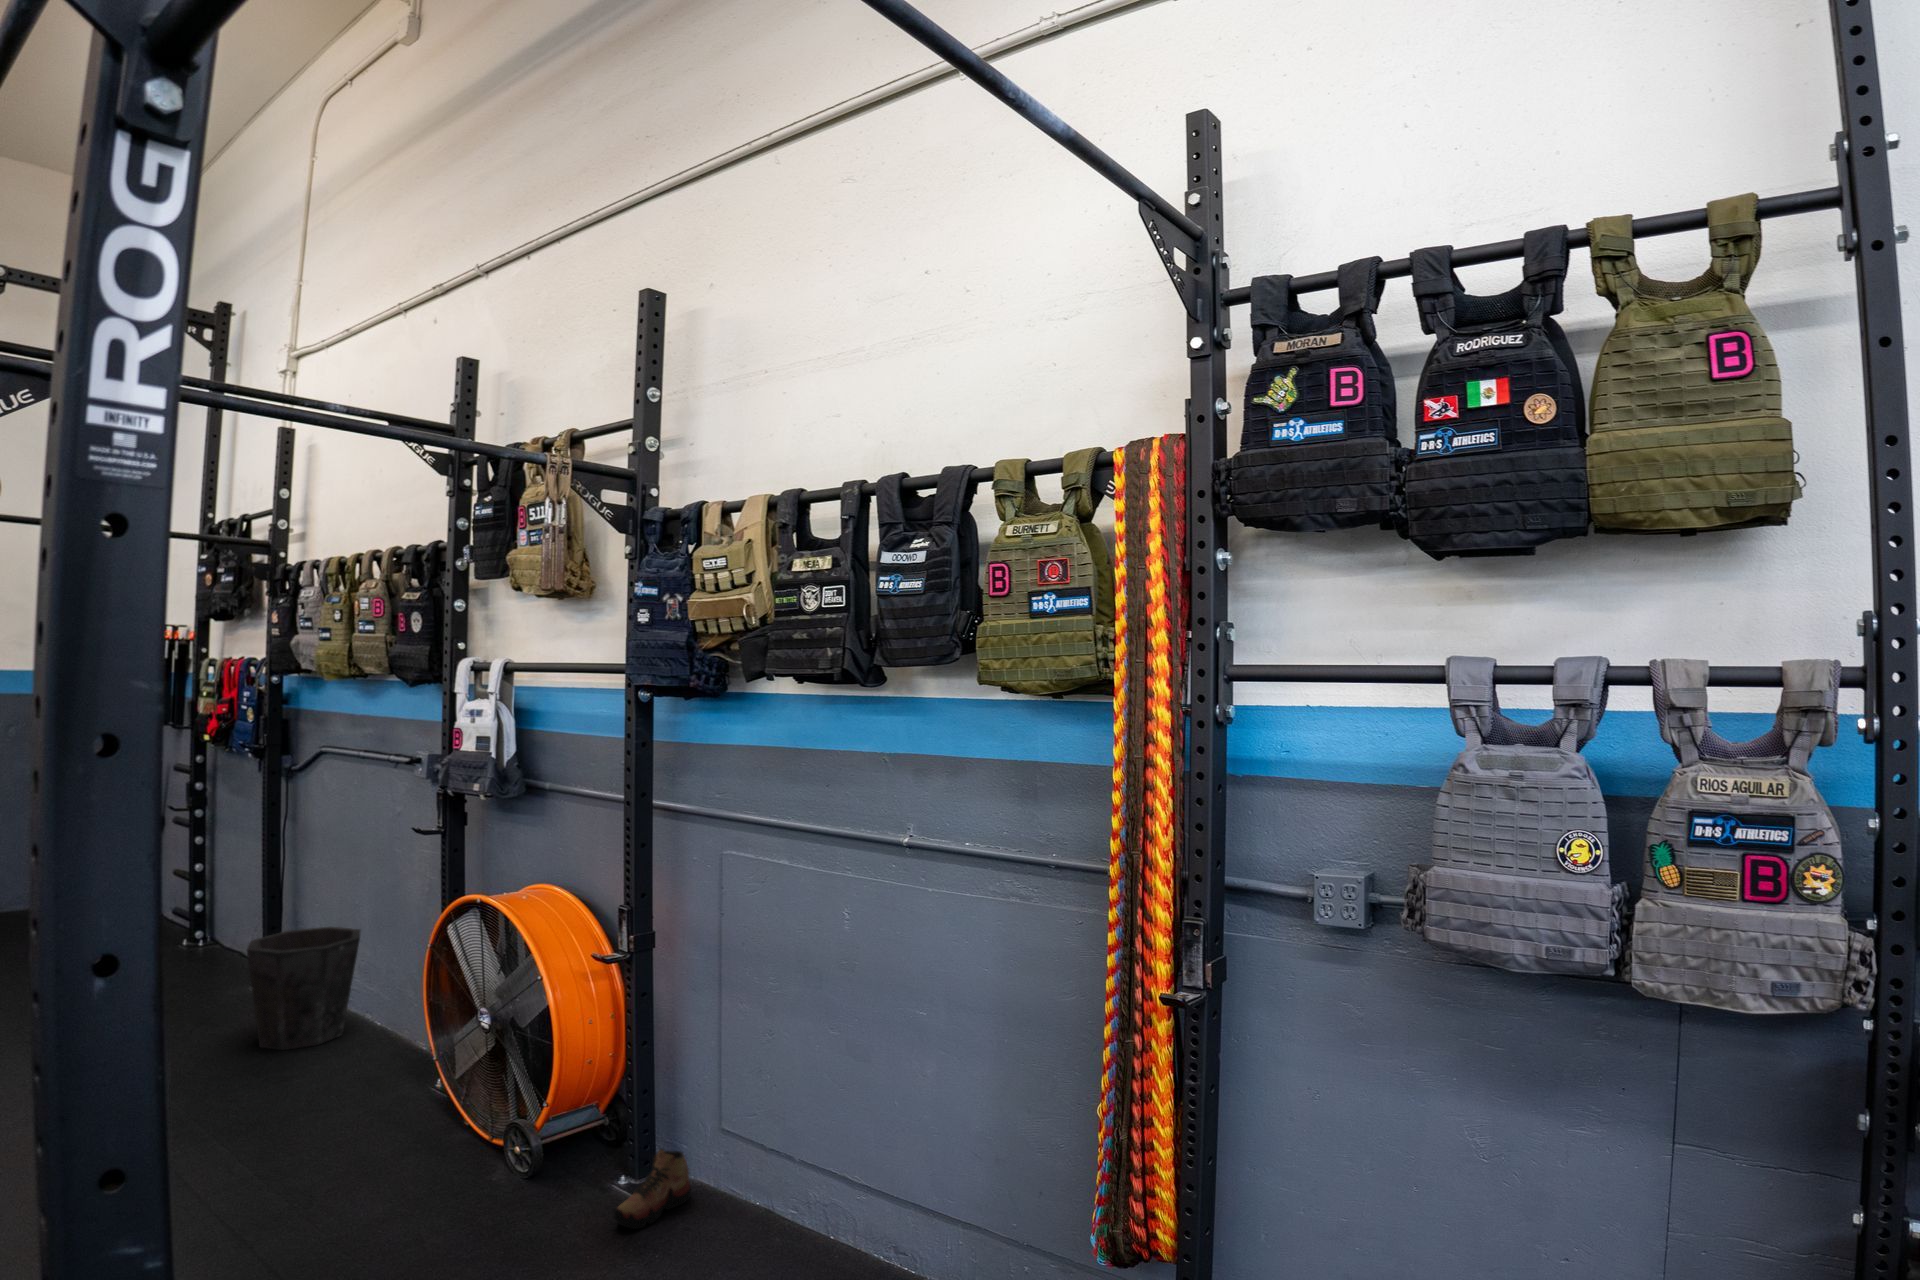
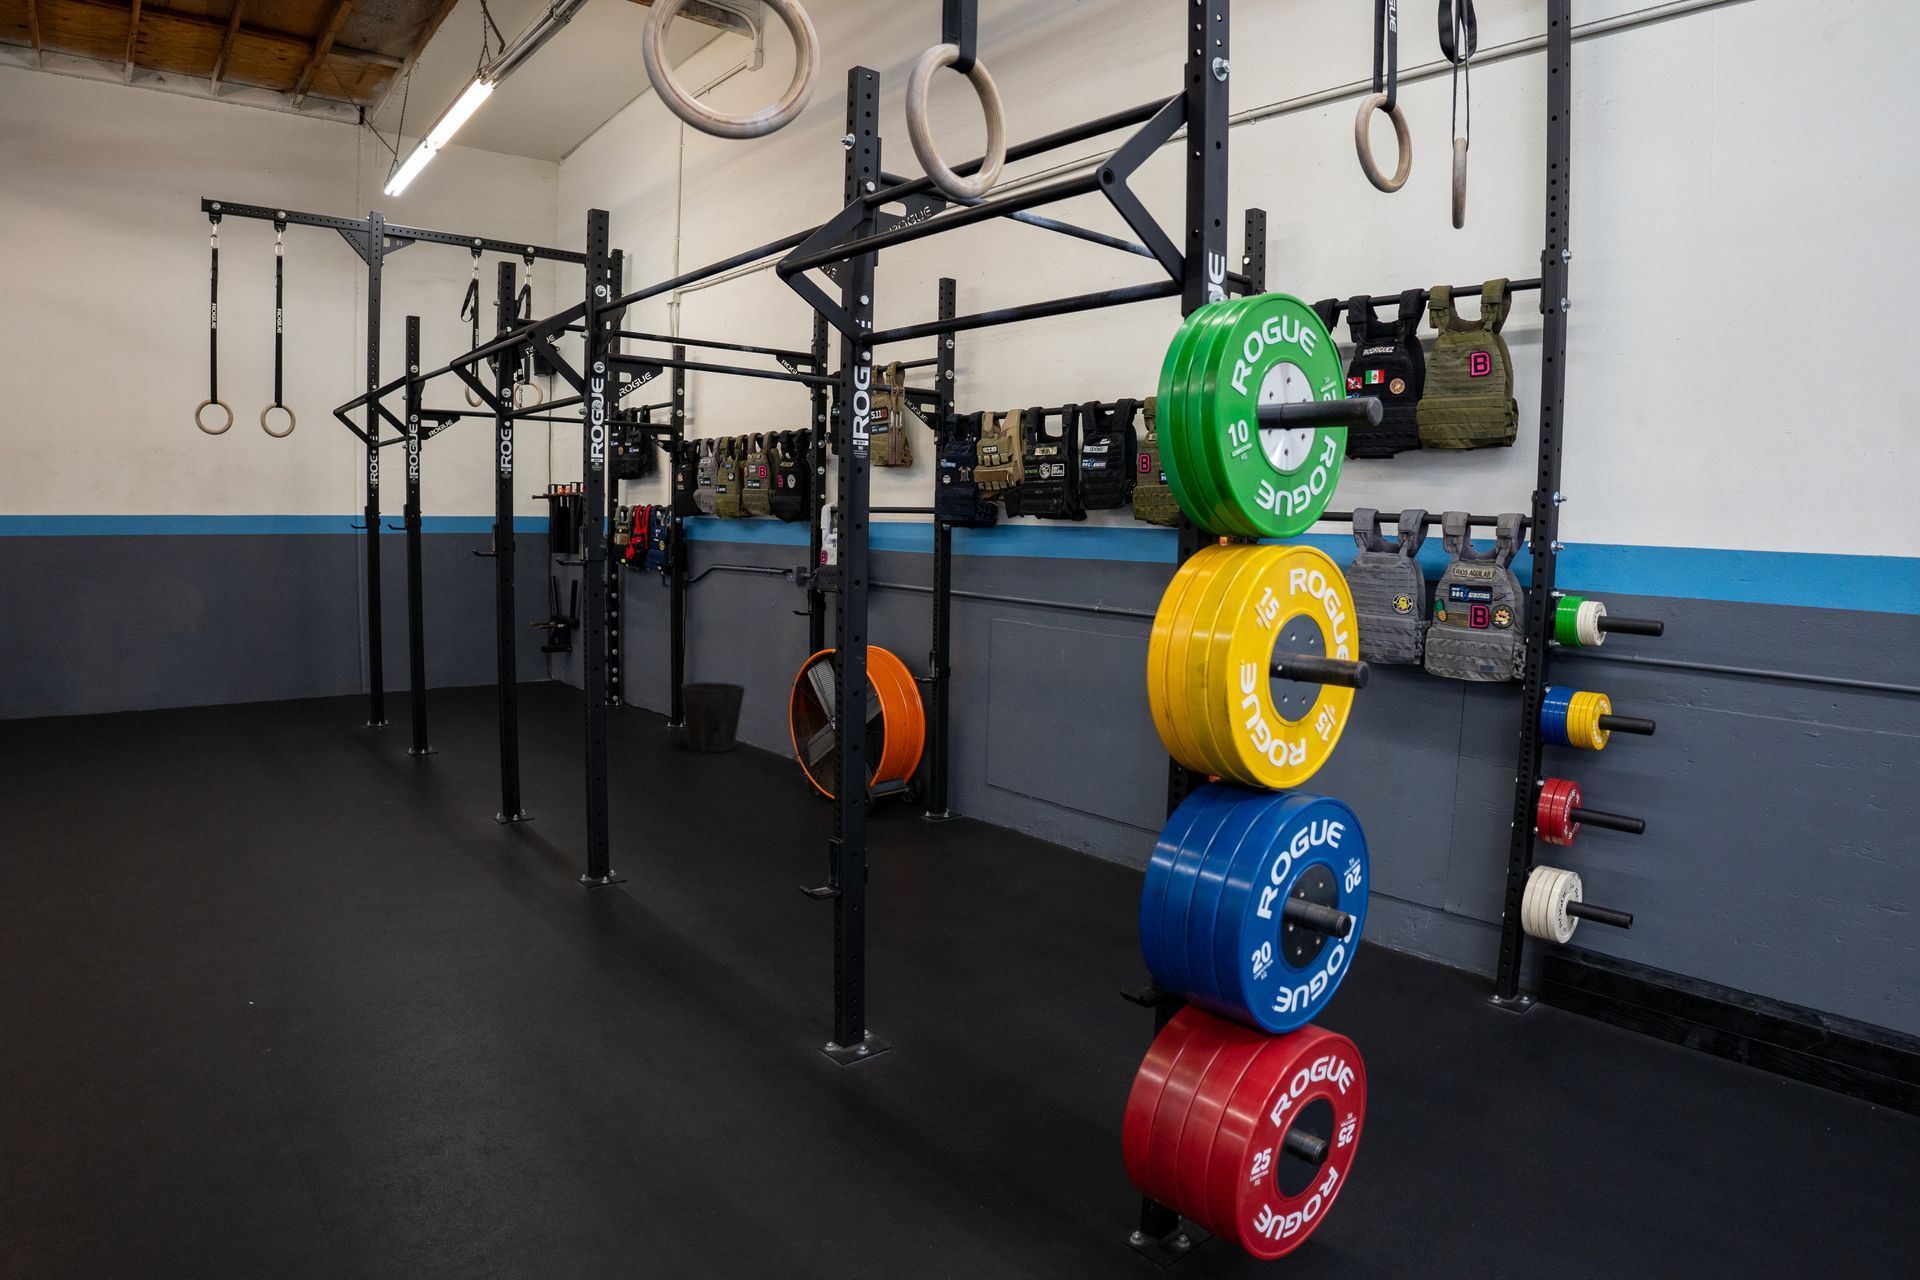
shoe: present [614,1149,691,1229] -> none [919,794,960,831]

